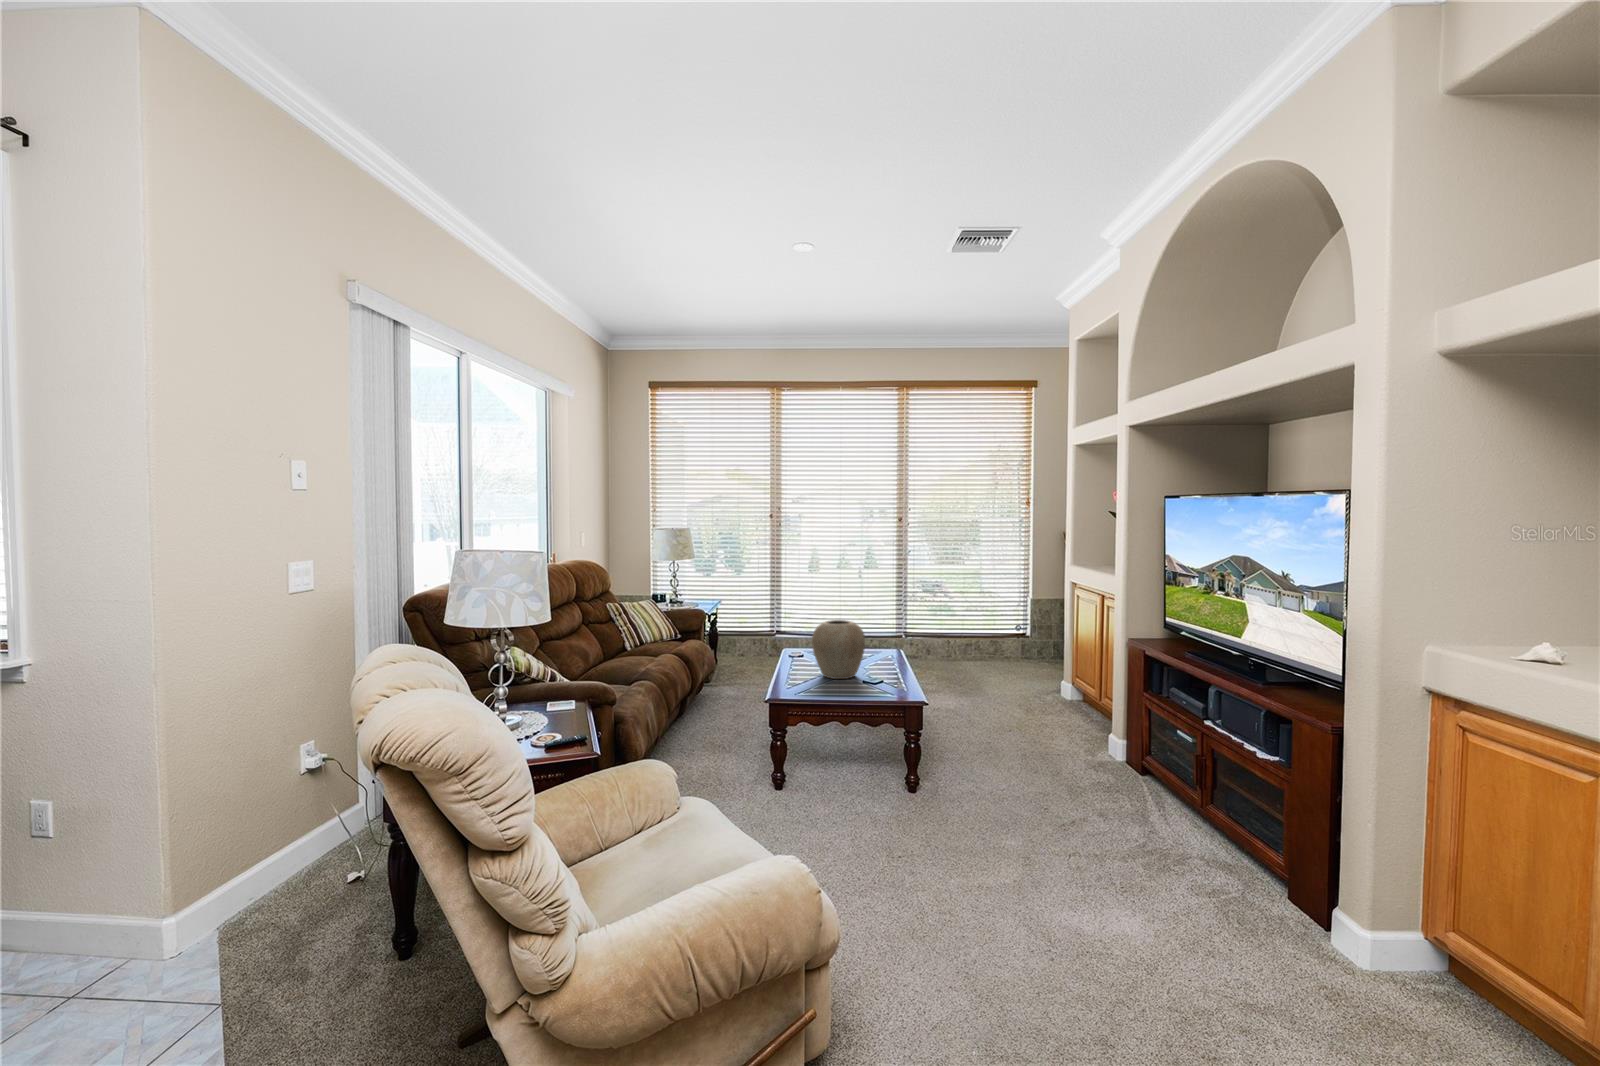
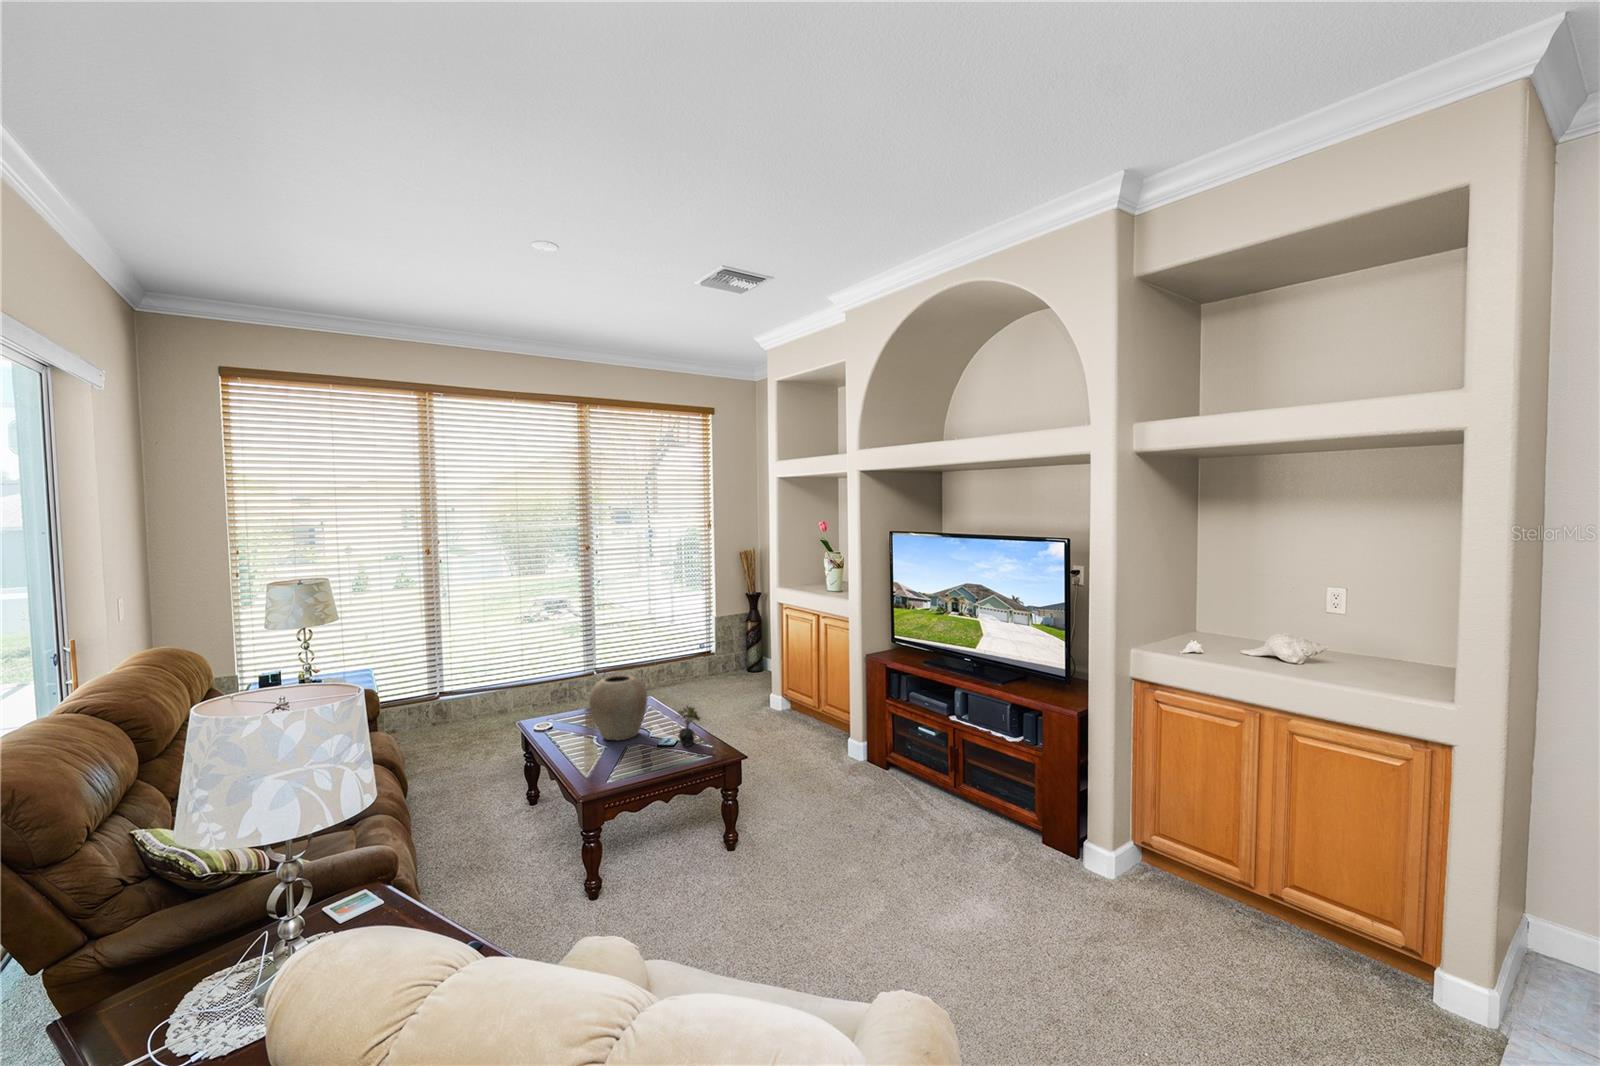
succulent plant: none [874,654,897,693] -> present [677,706,700,747]

